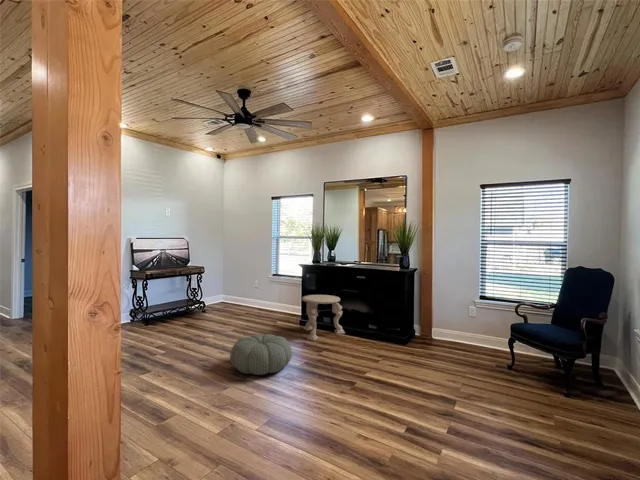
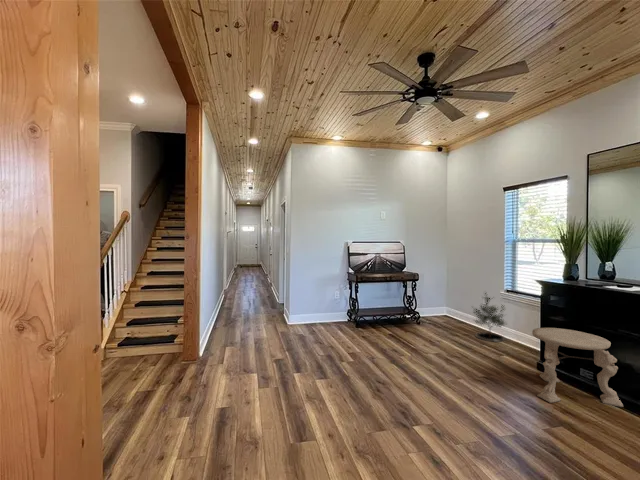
potted tree: none [250,277,276,315] -> present [474,293,504,342]
pouf: present [230,334,292,375] -> none [401,369,488,433]

